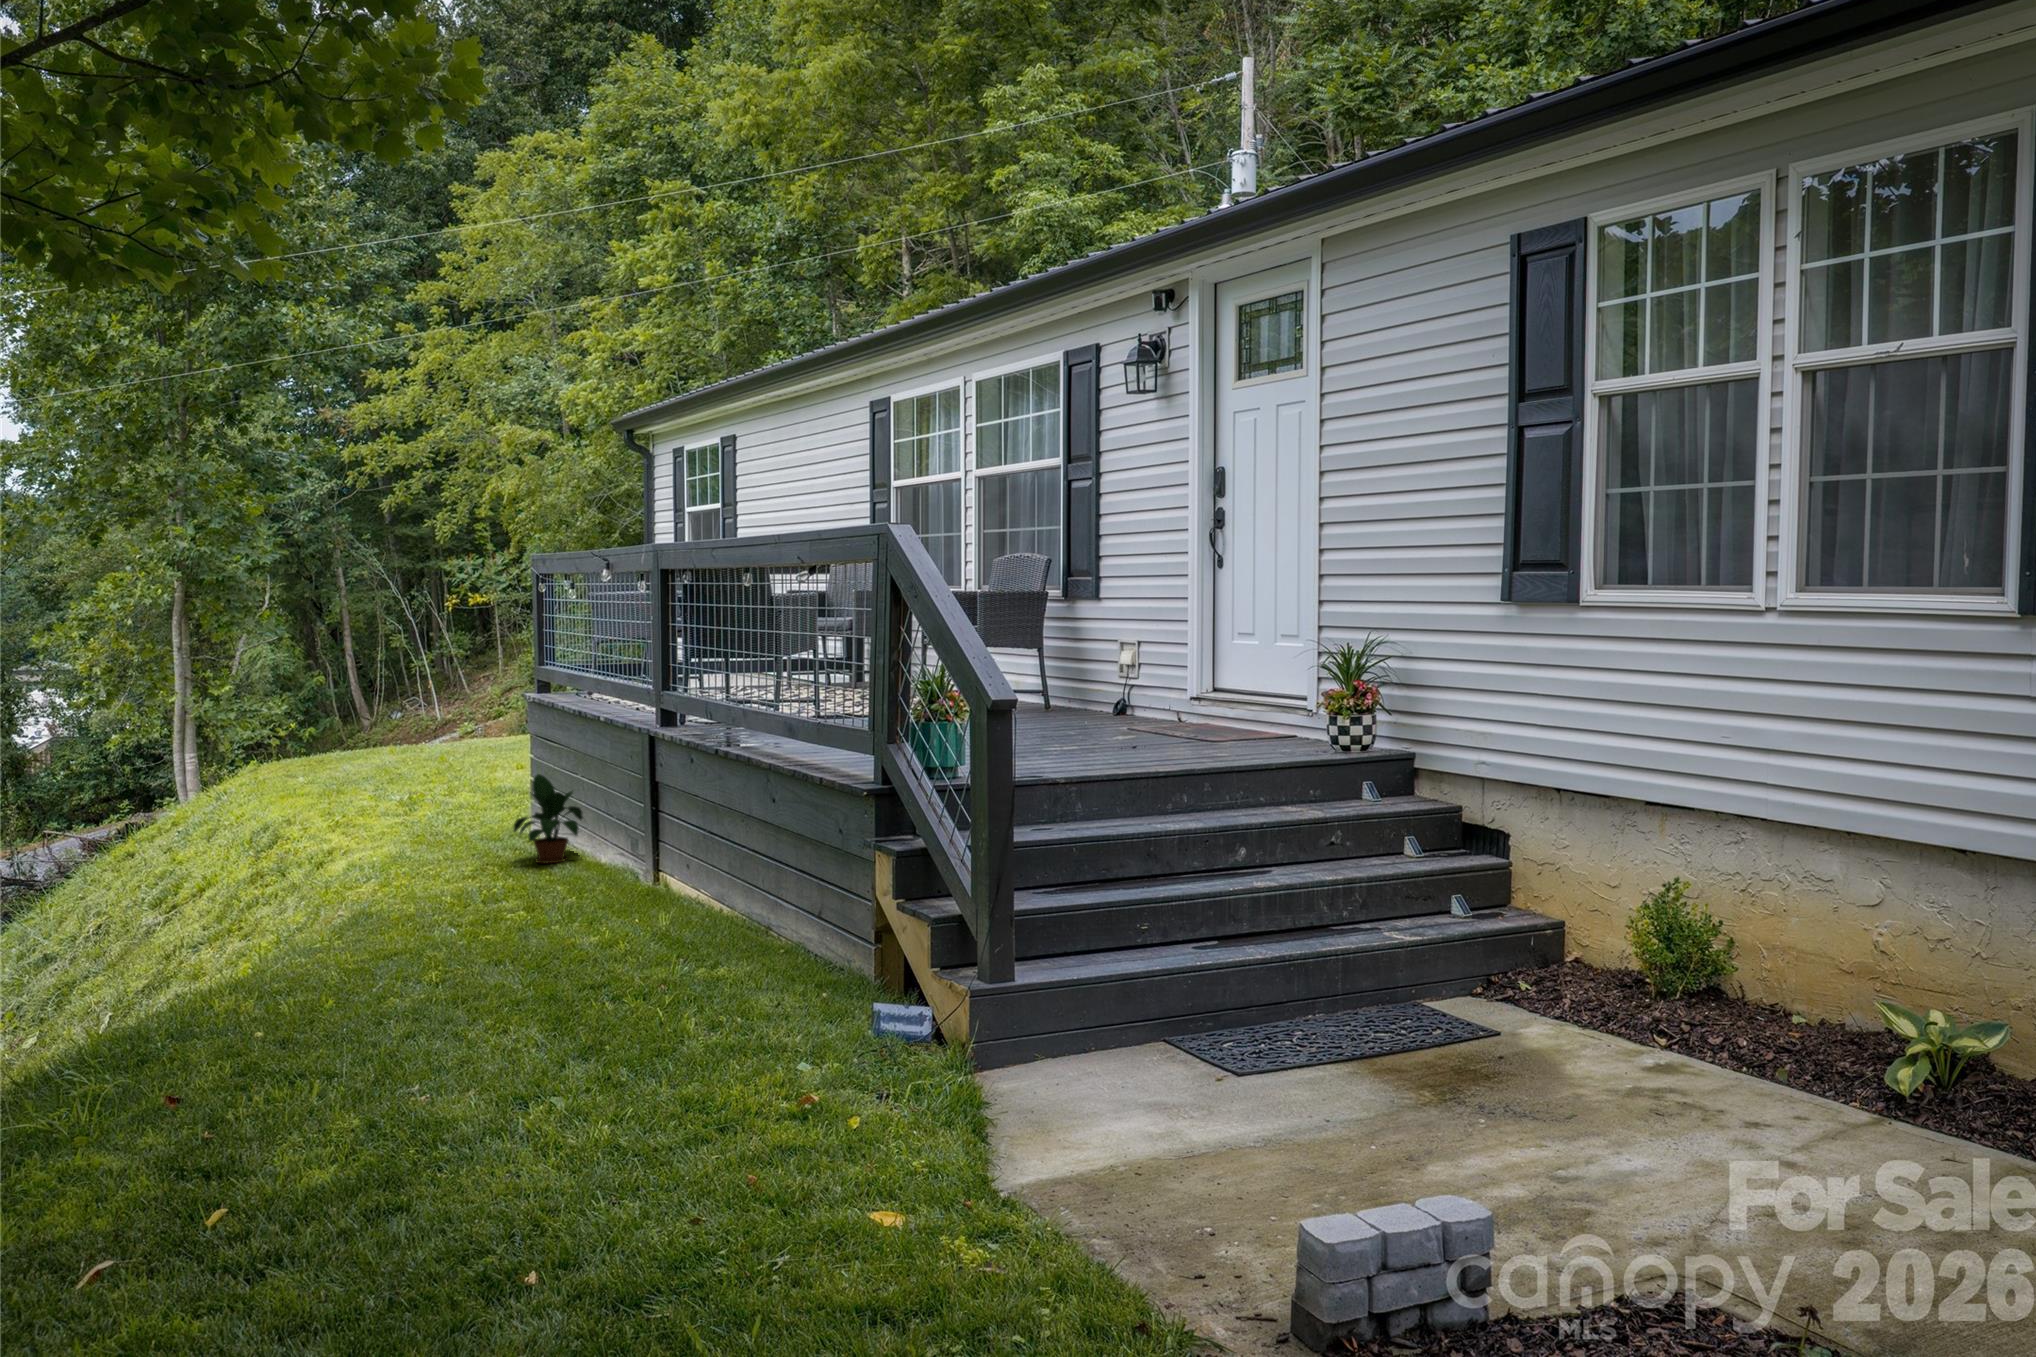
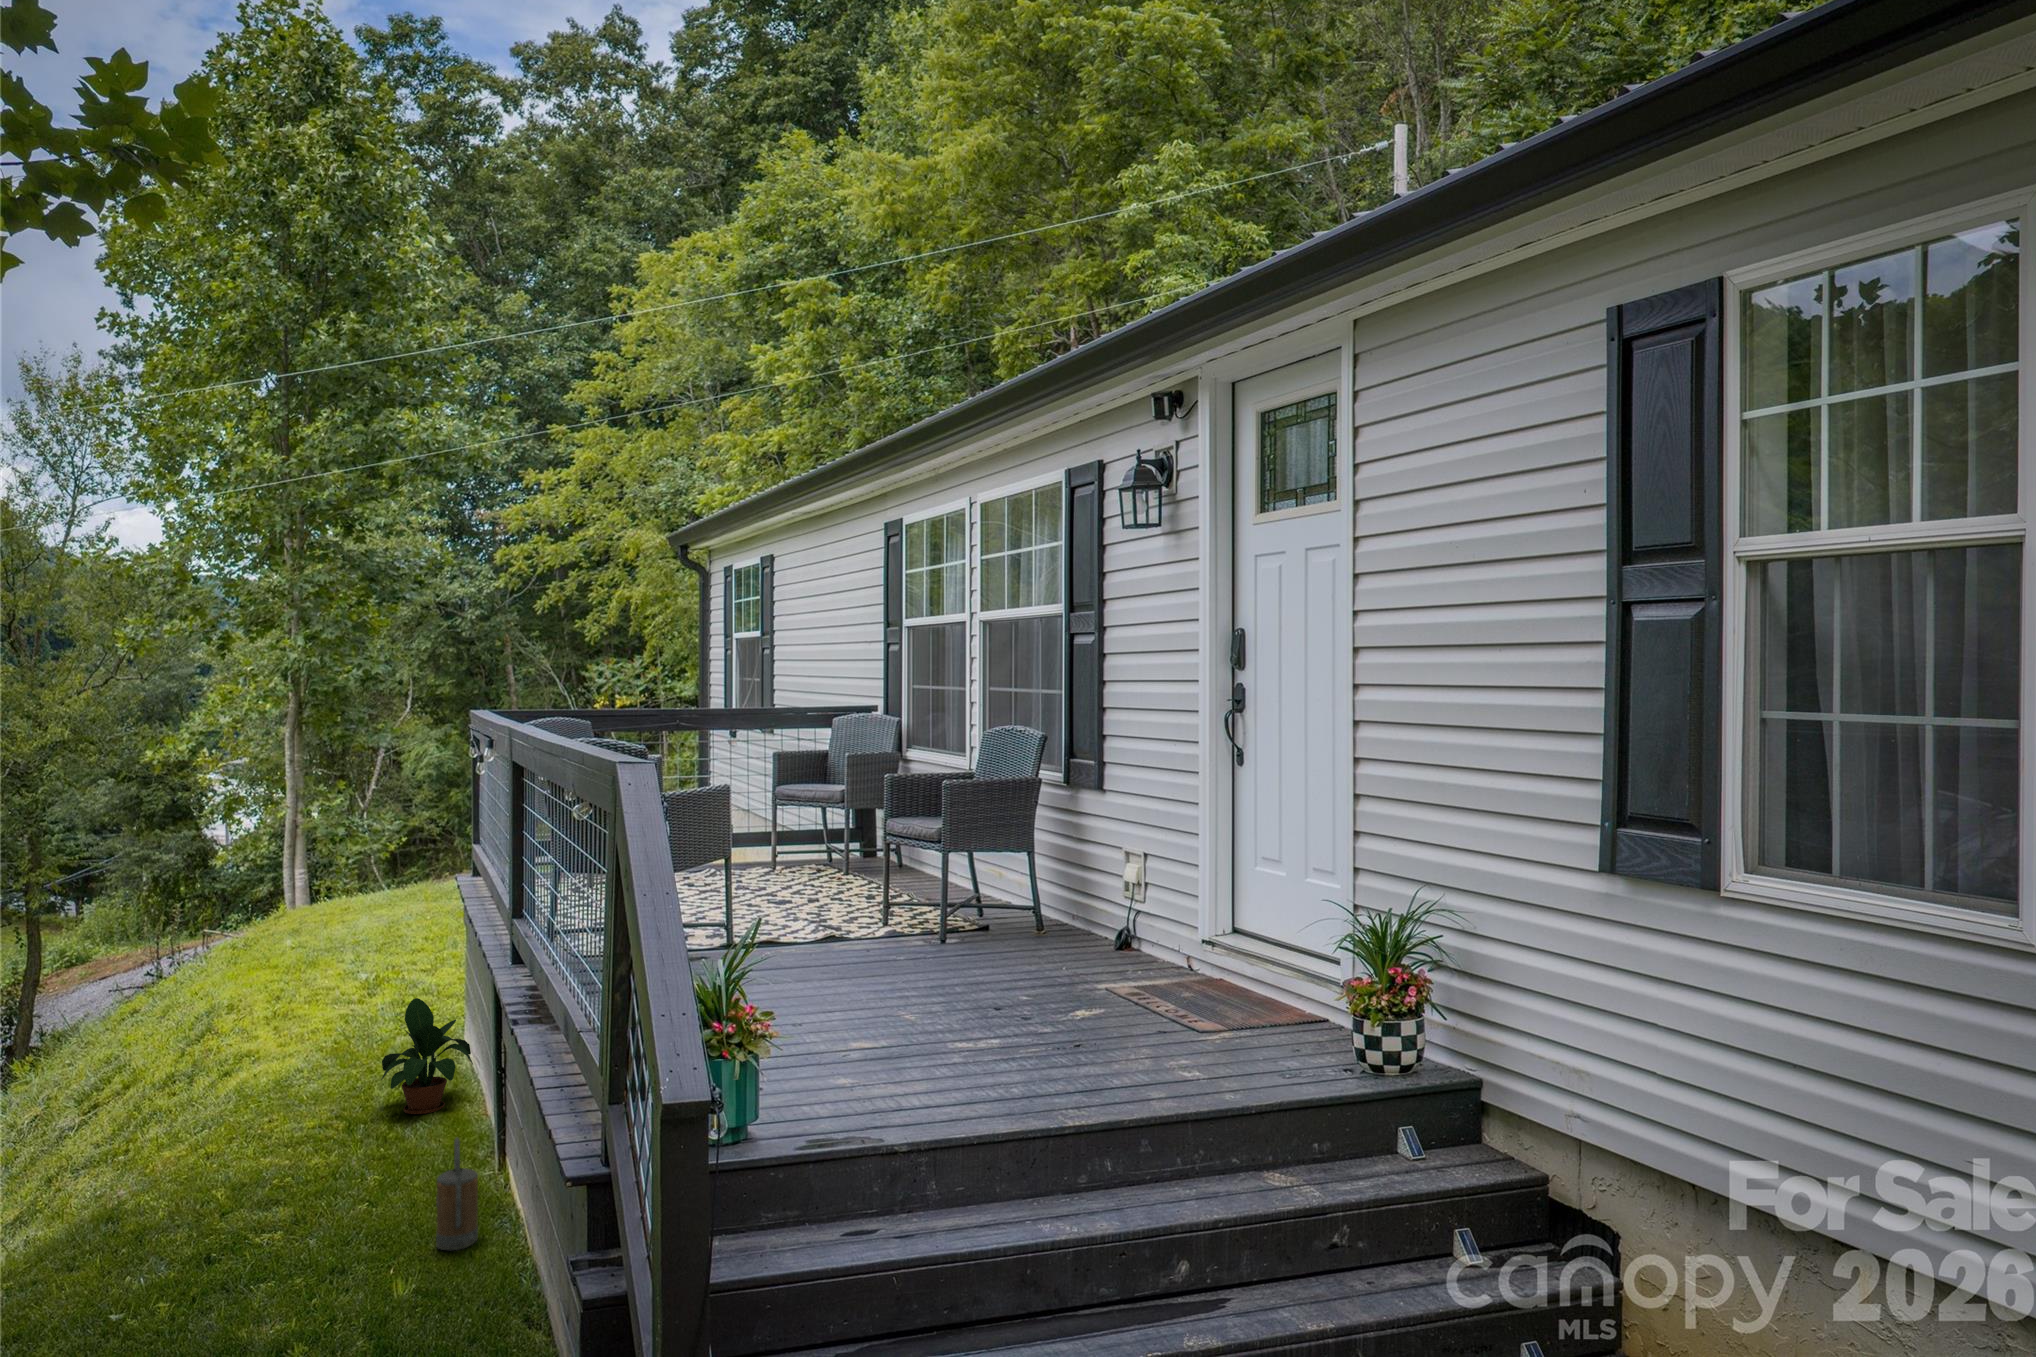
watering can: none [637,845,667,923] -> present [436,1138,478,1250]

